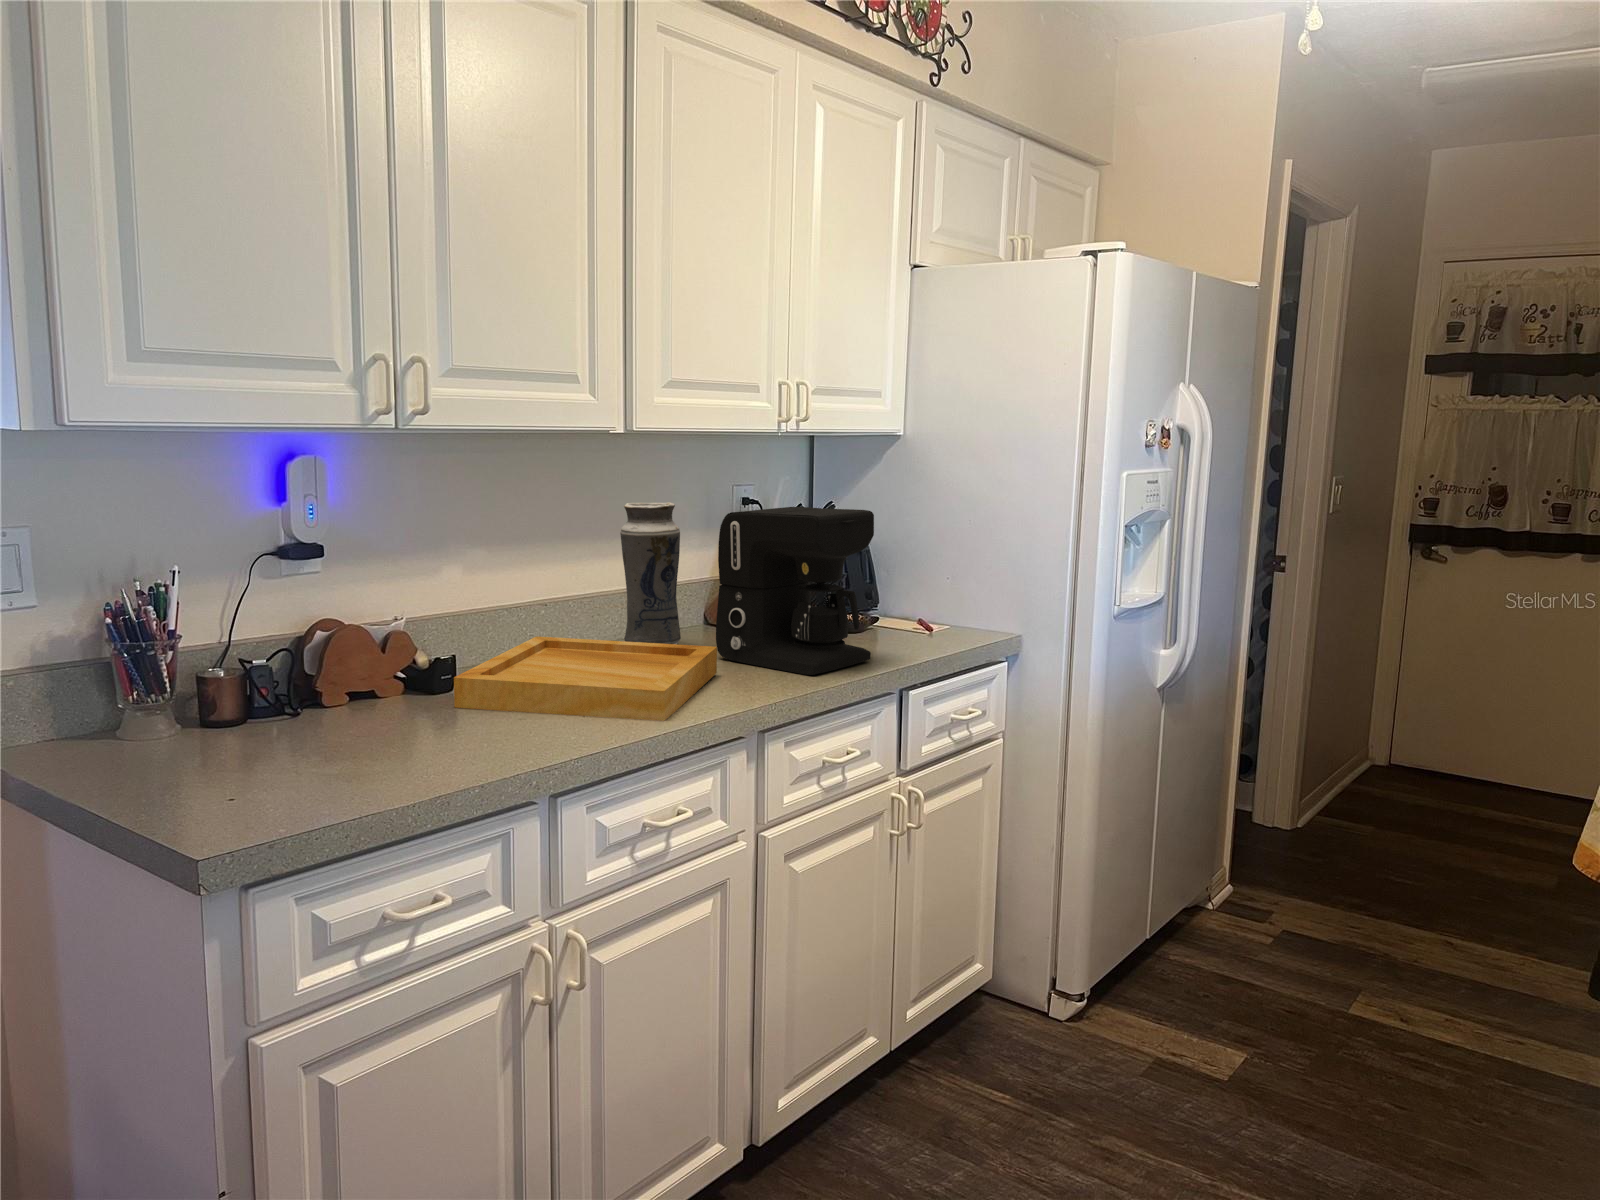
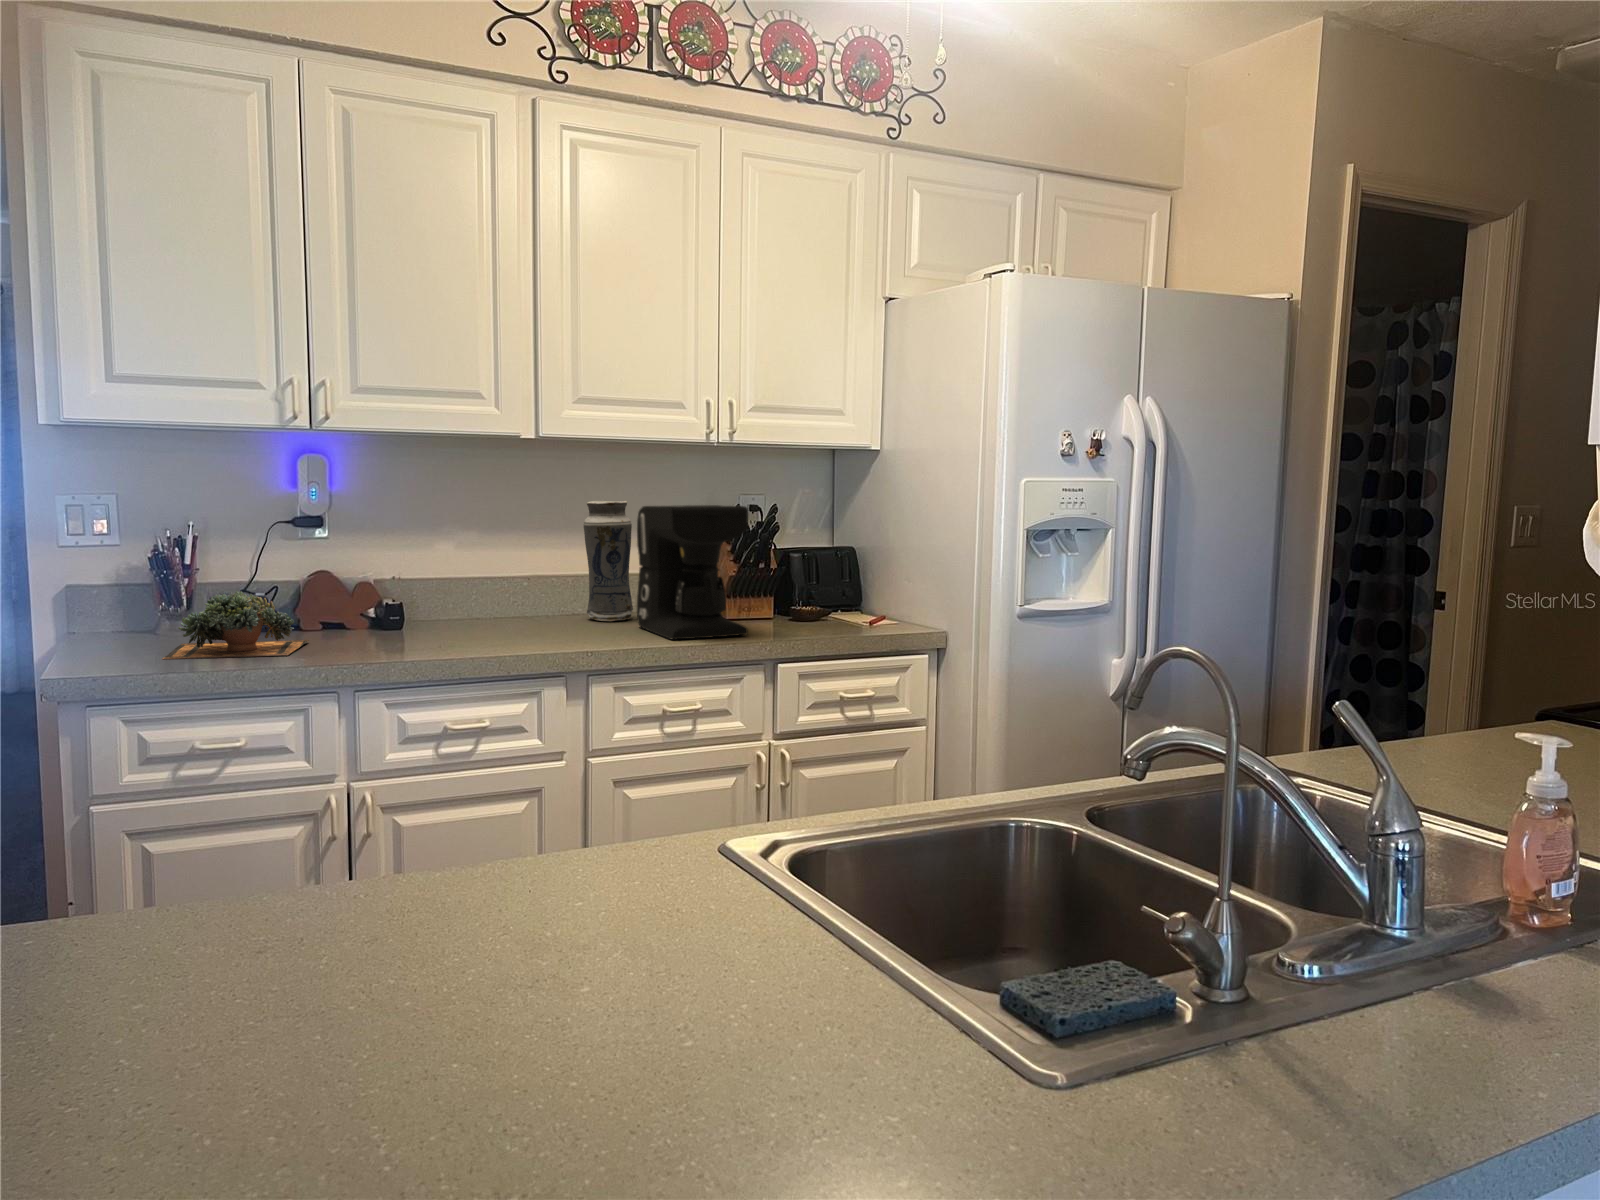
tray: present [454,636,717,721] -> none [377,599,605,654]
succulent plant: none [221,669,434,788] -> present [162,591,309,660]

